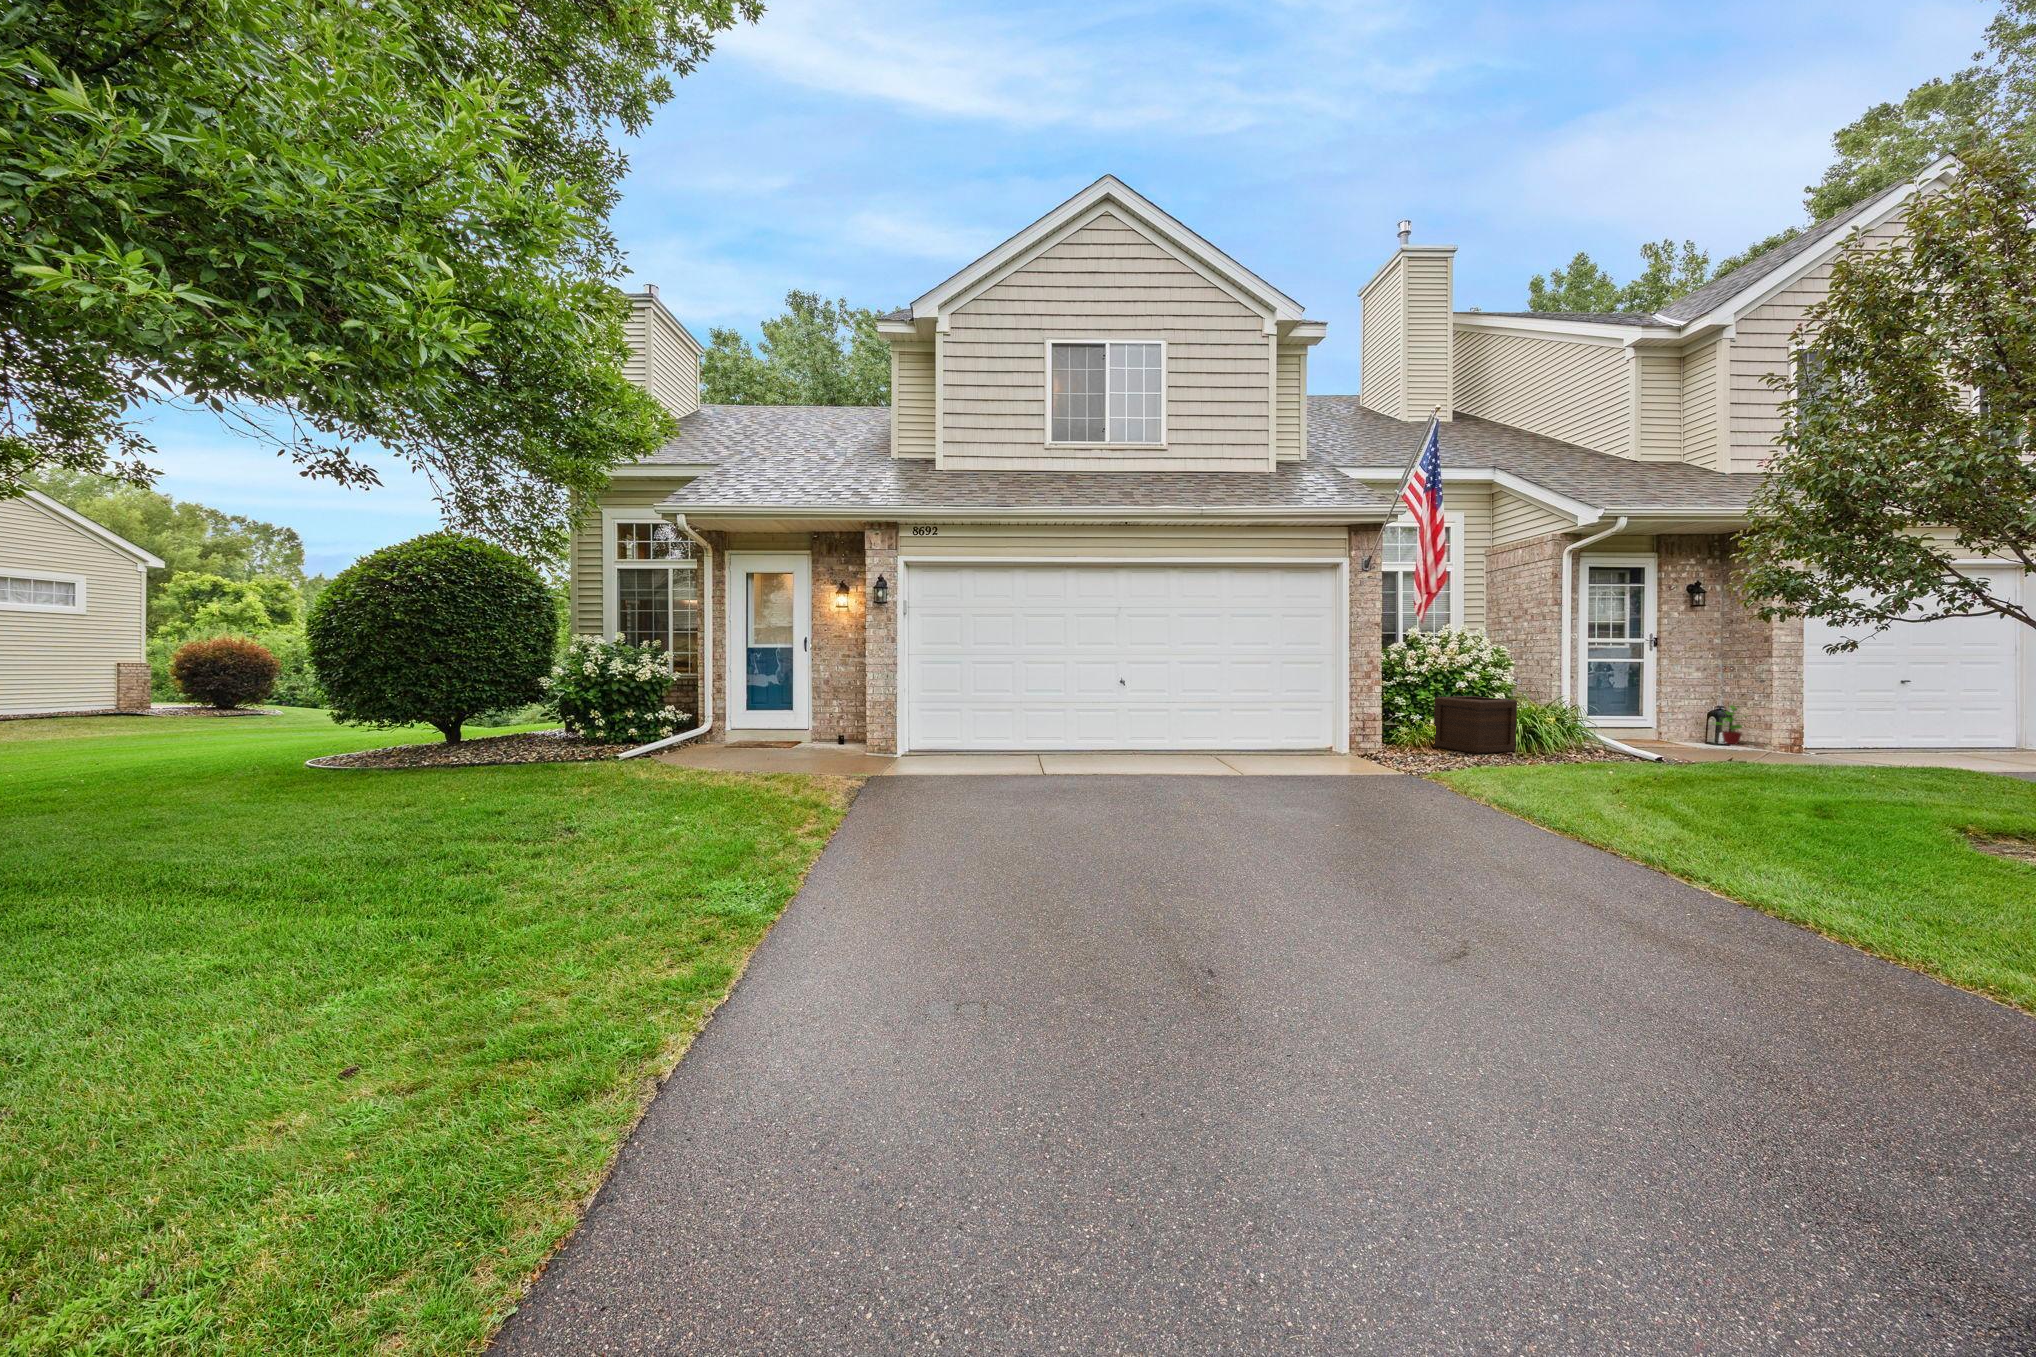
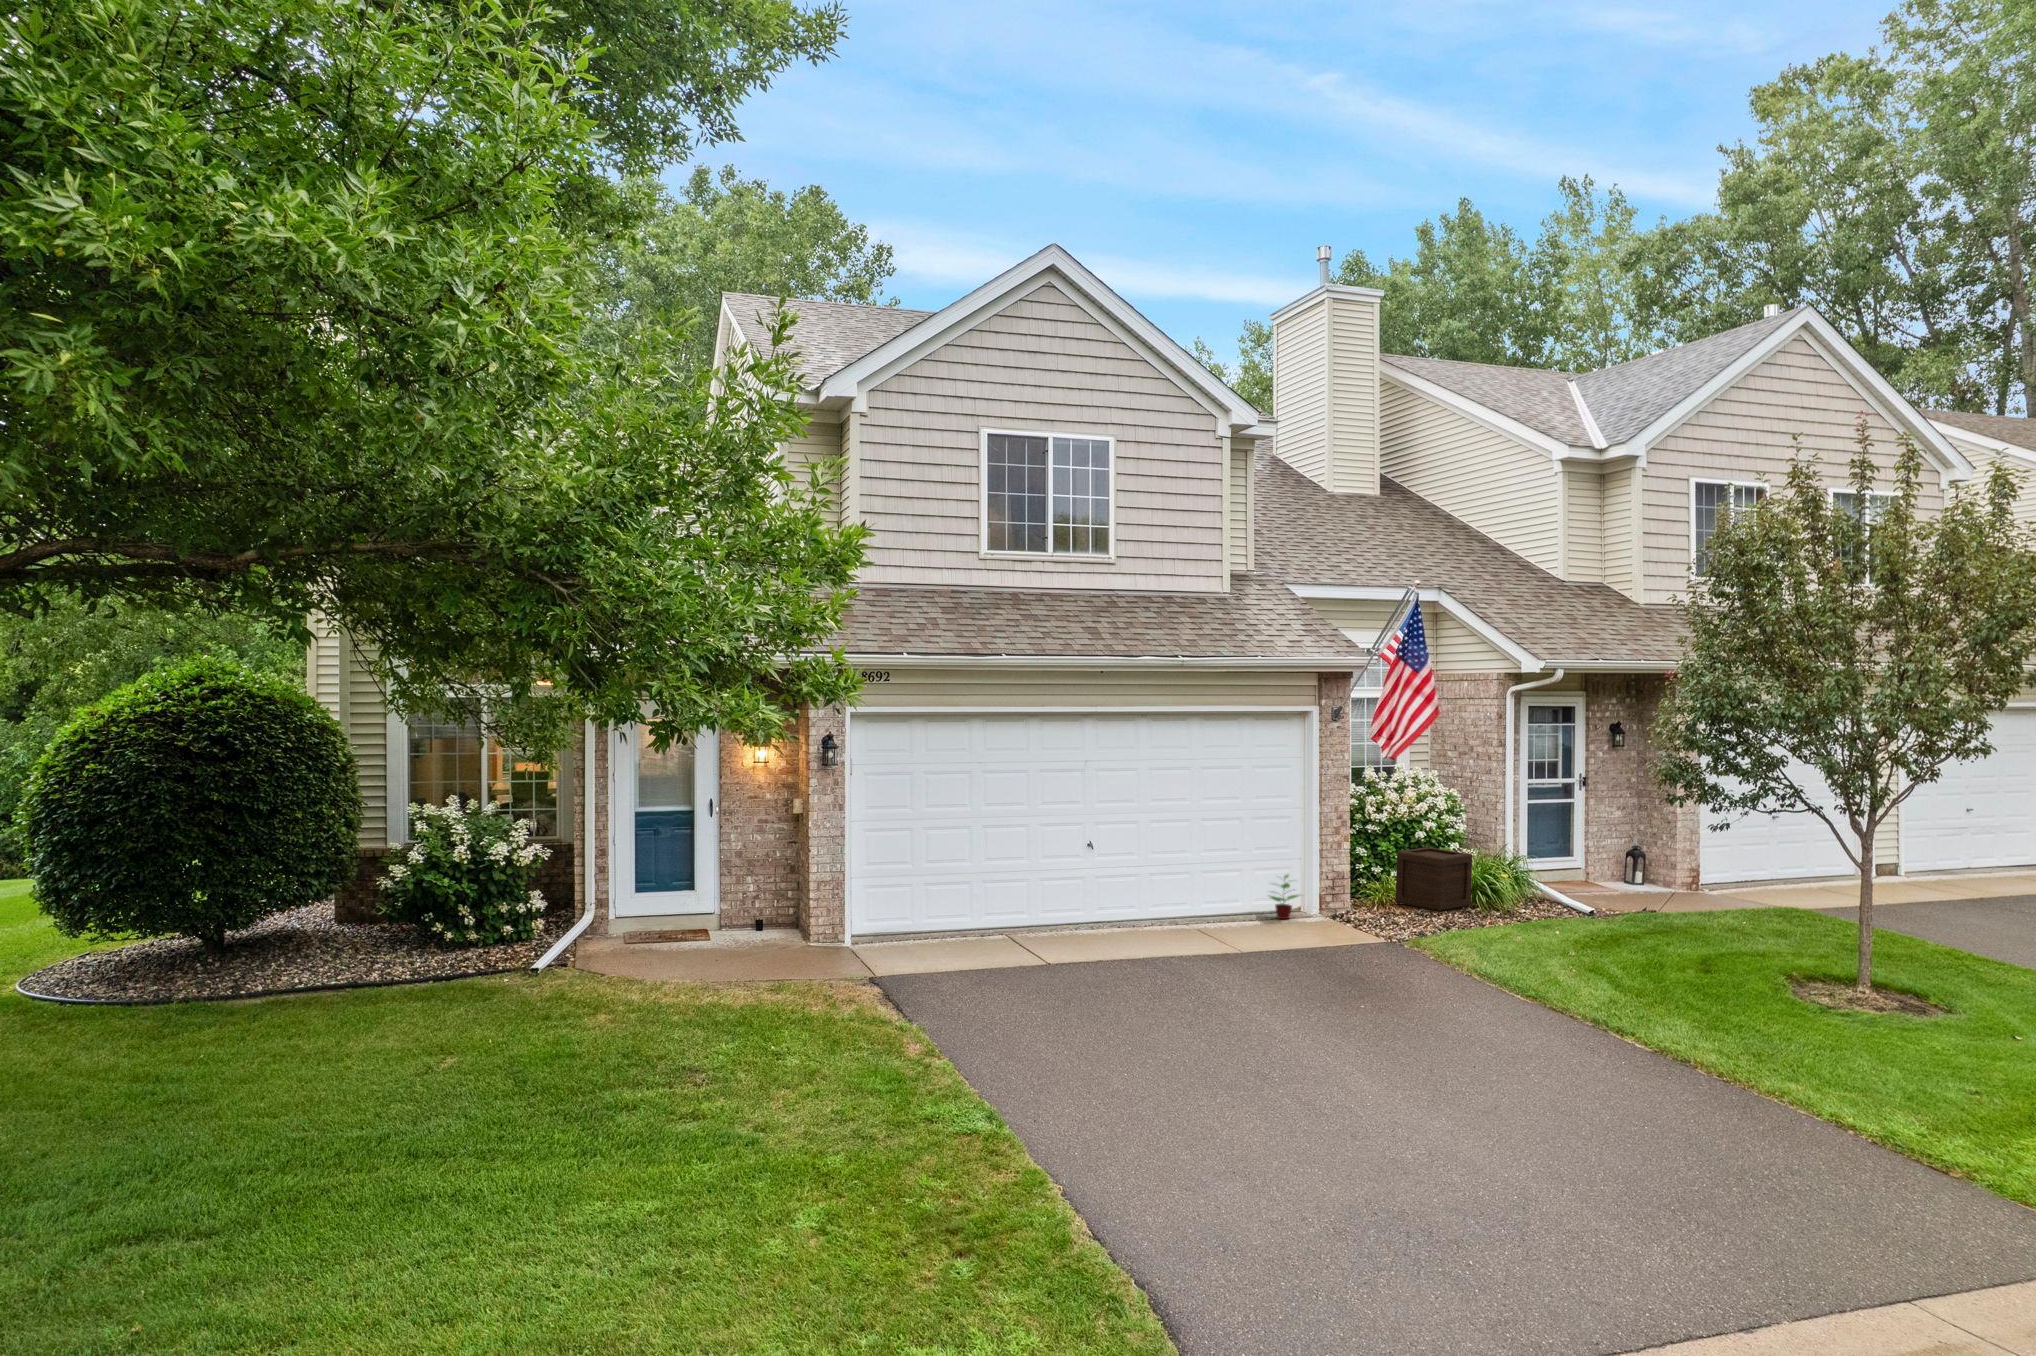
potted plant: present [1716,706,1742,744] -> present [1270,875,1299,919]

